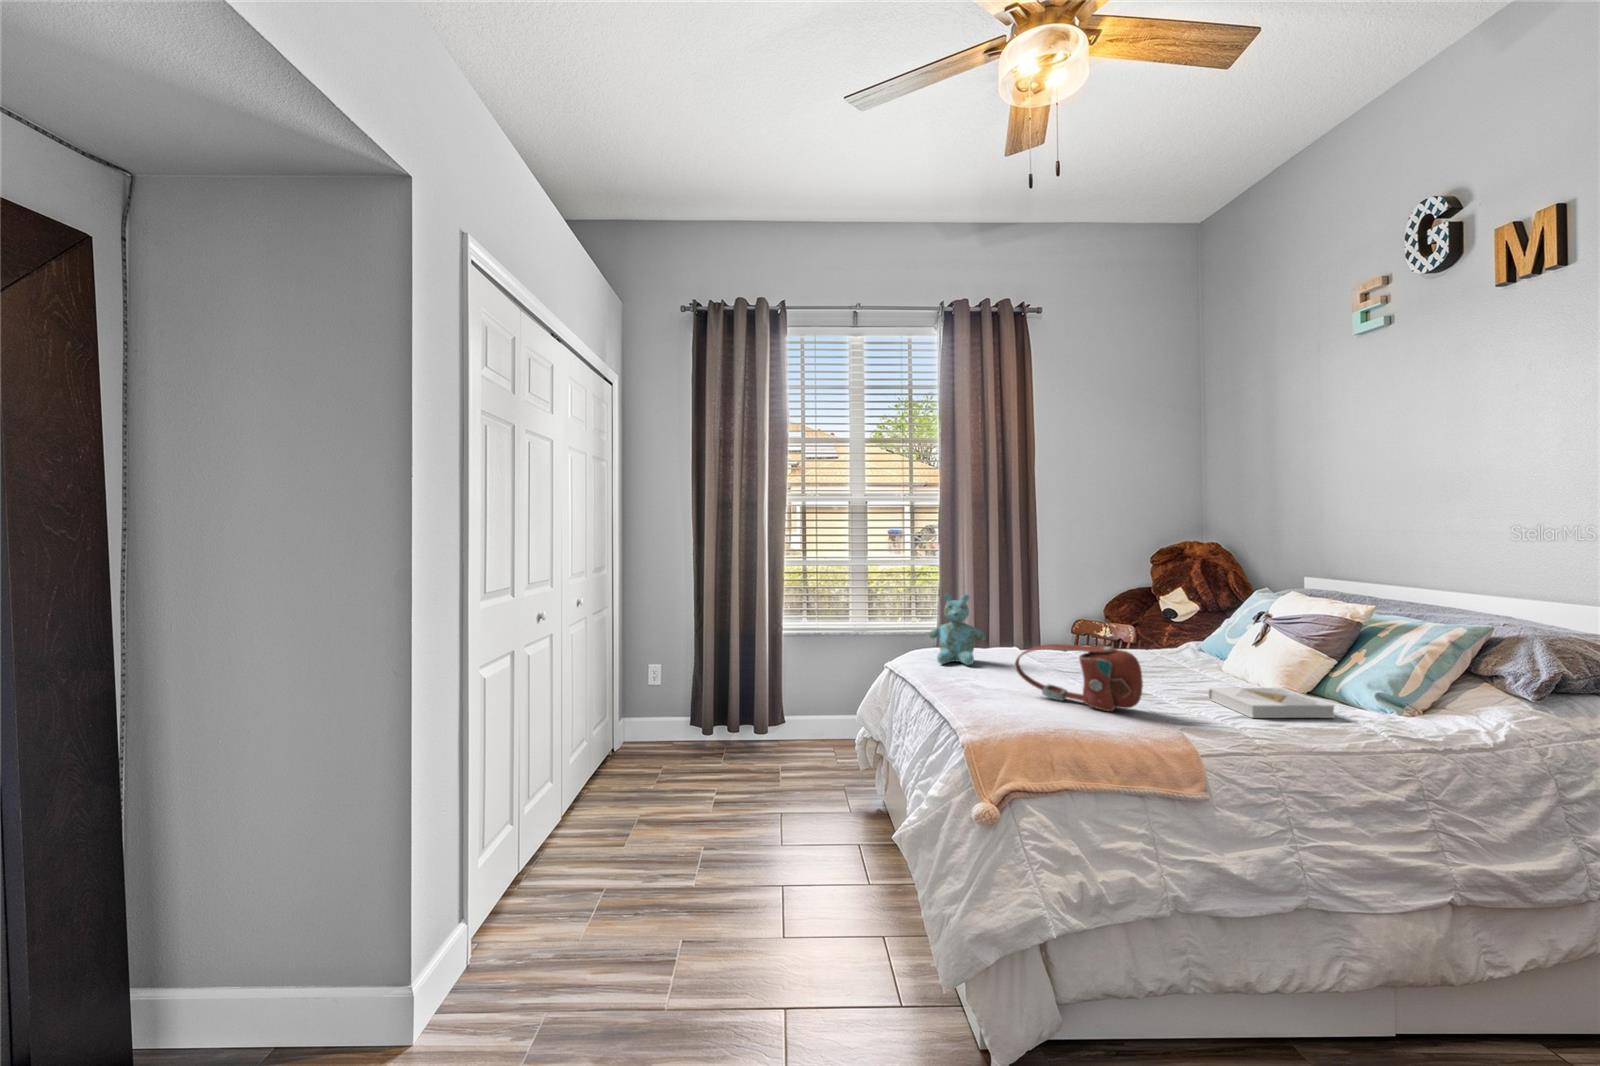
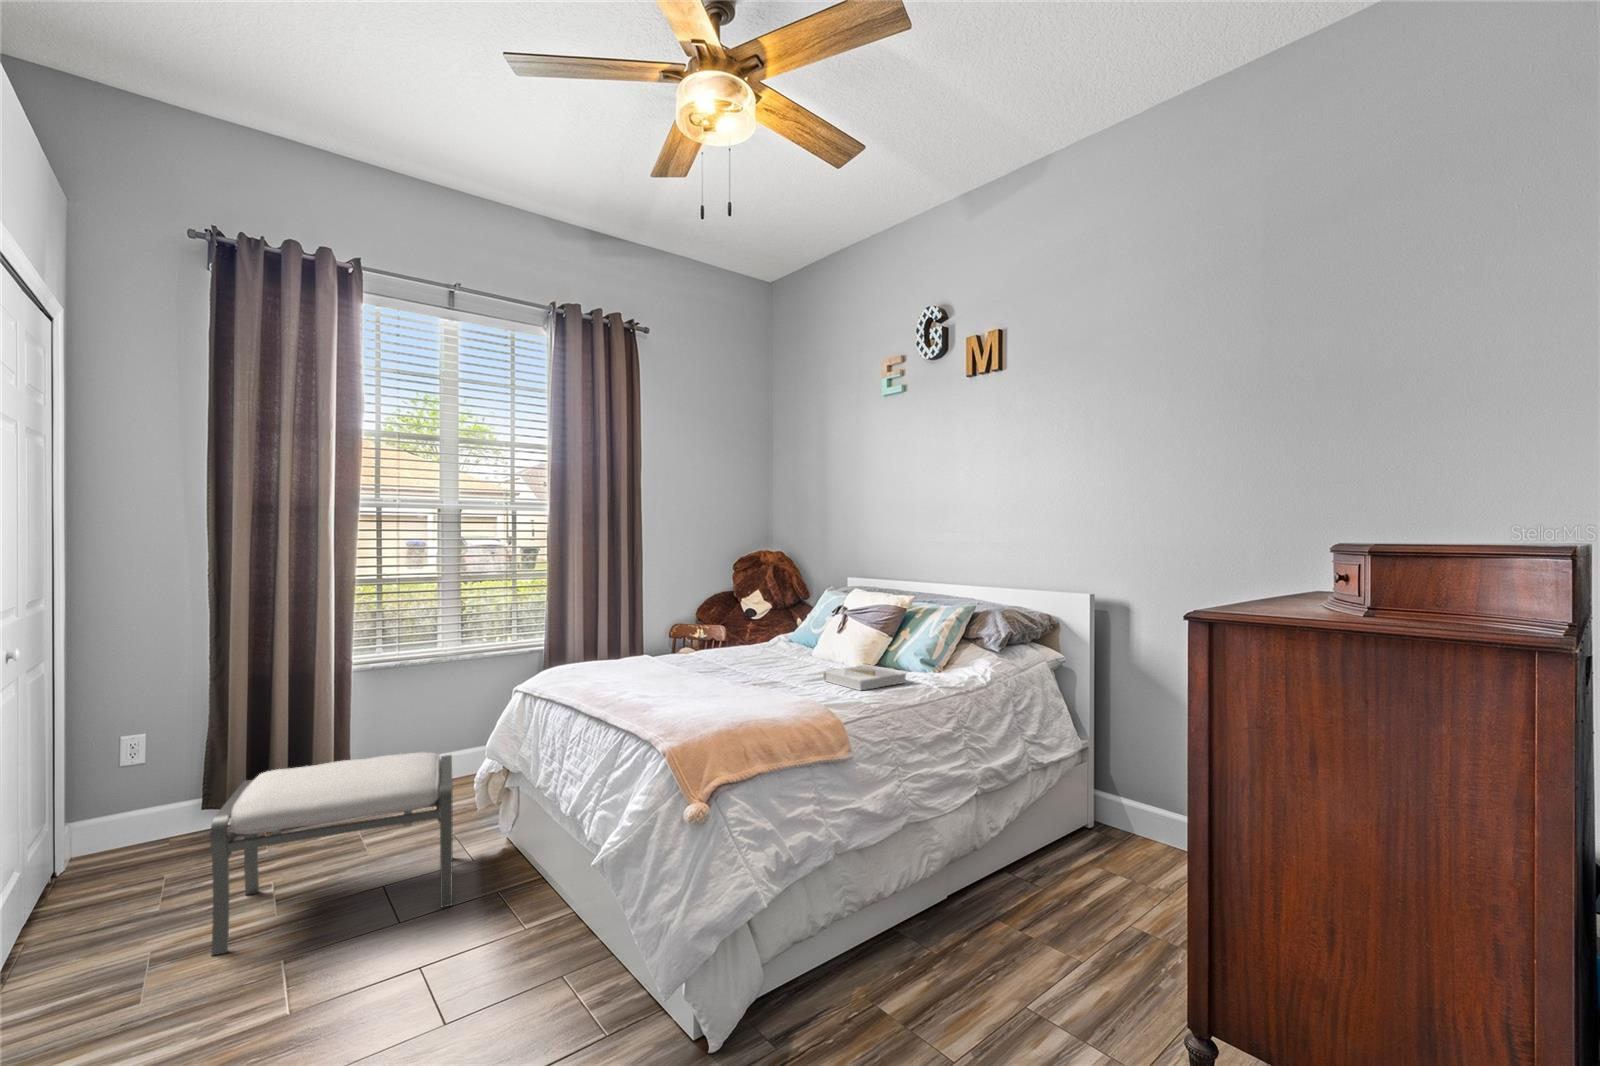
stuffed bear: present [929,594,985,665] -> none [569,606,627,679]
handbag: present [1015,644,1143,711] -> none [679,645,789,701]
ottoman: none [663,706,837,847] -> present [210,752,453,956]

